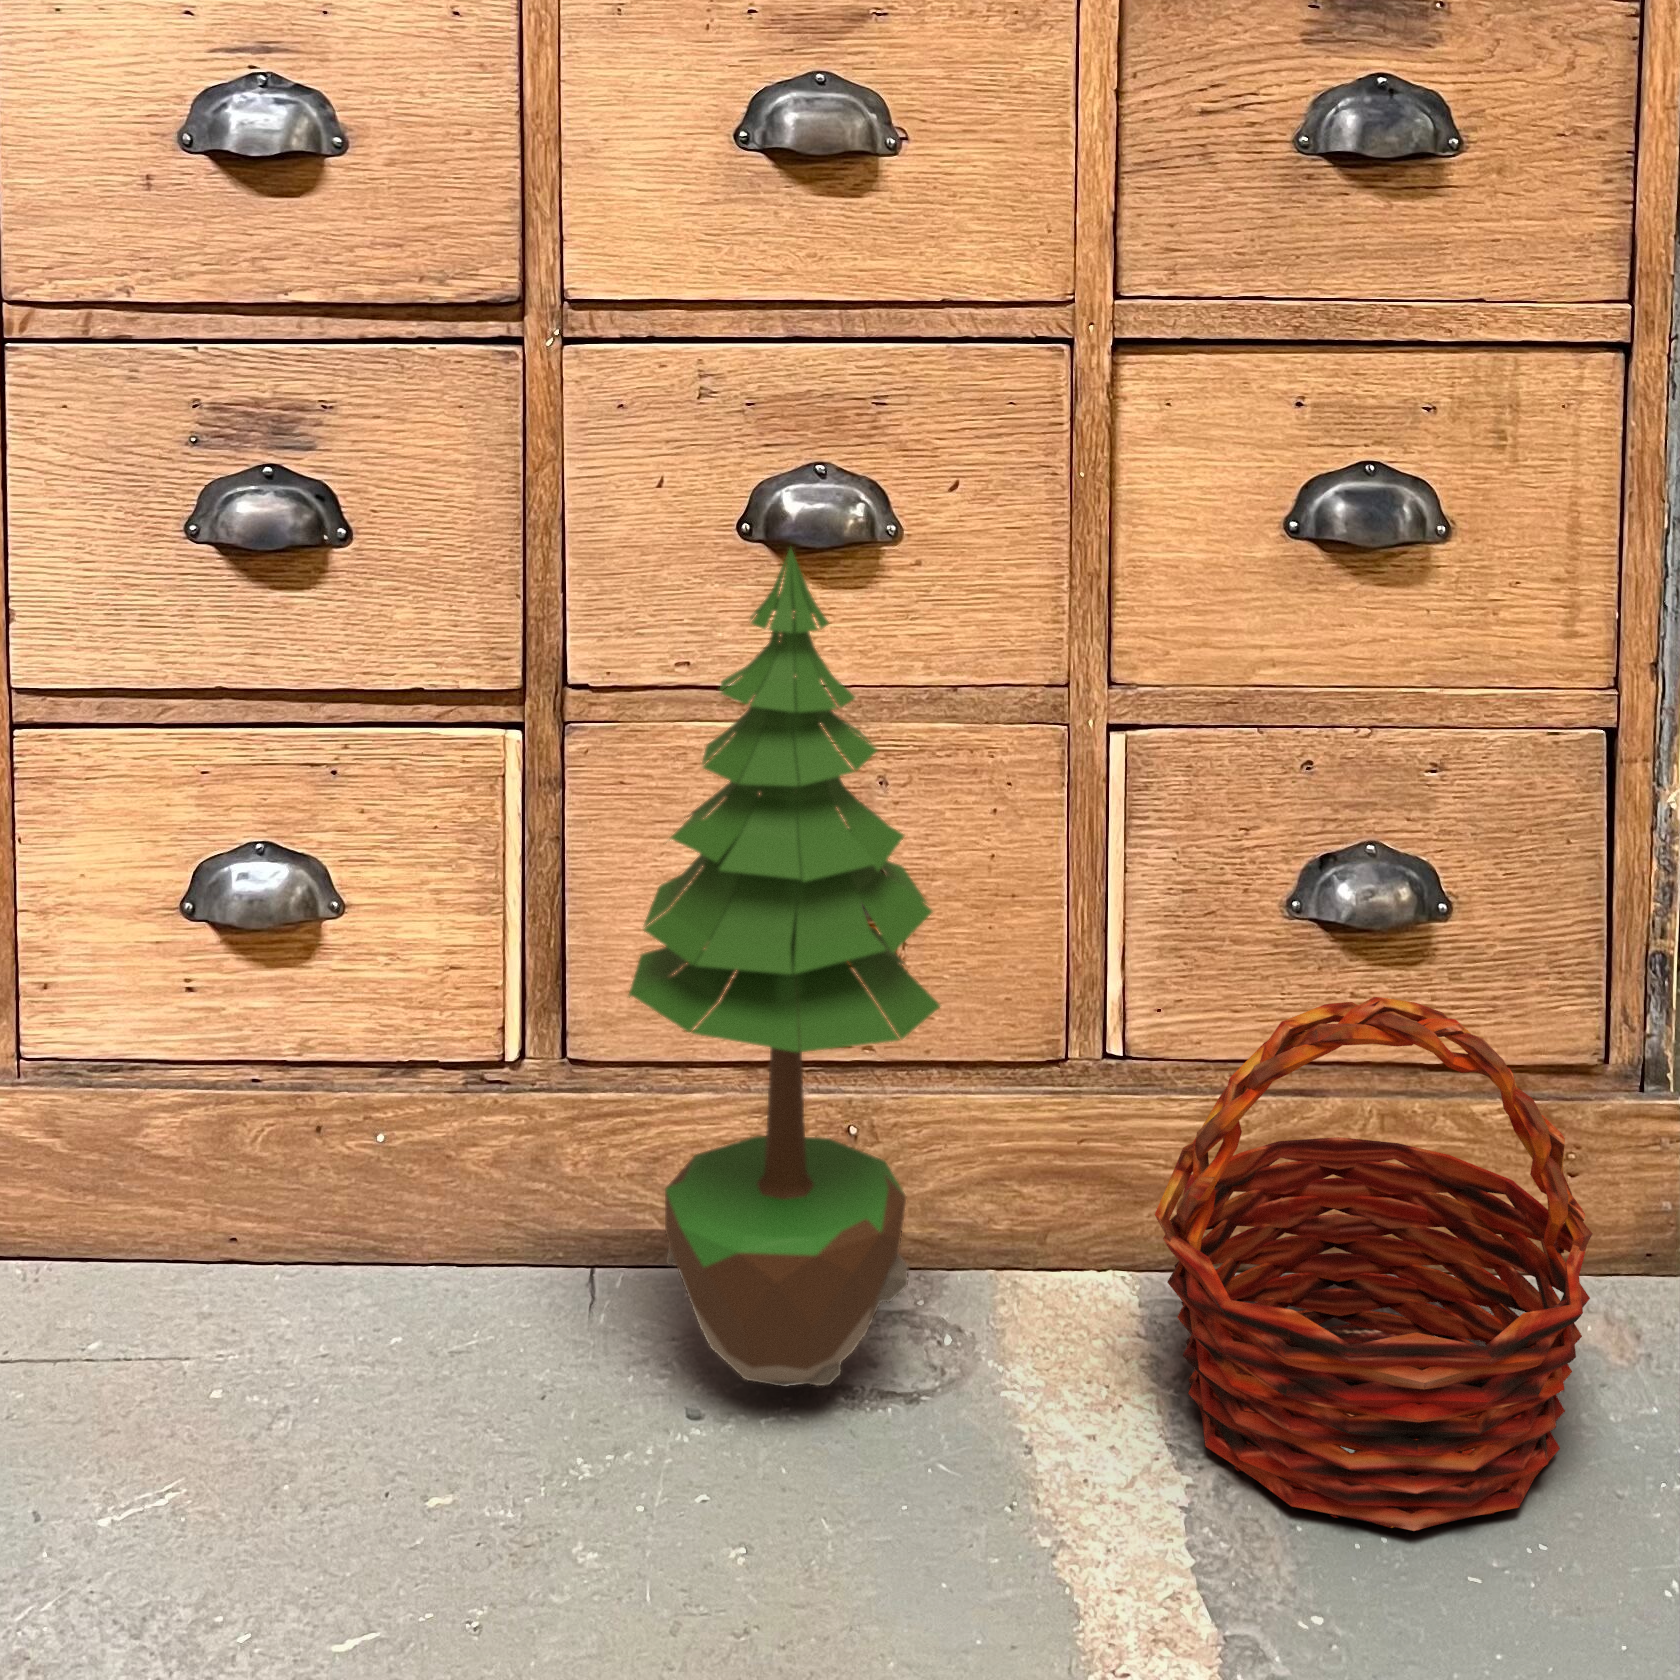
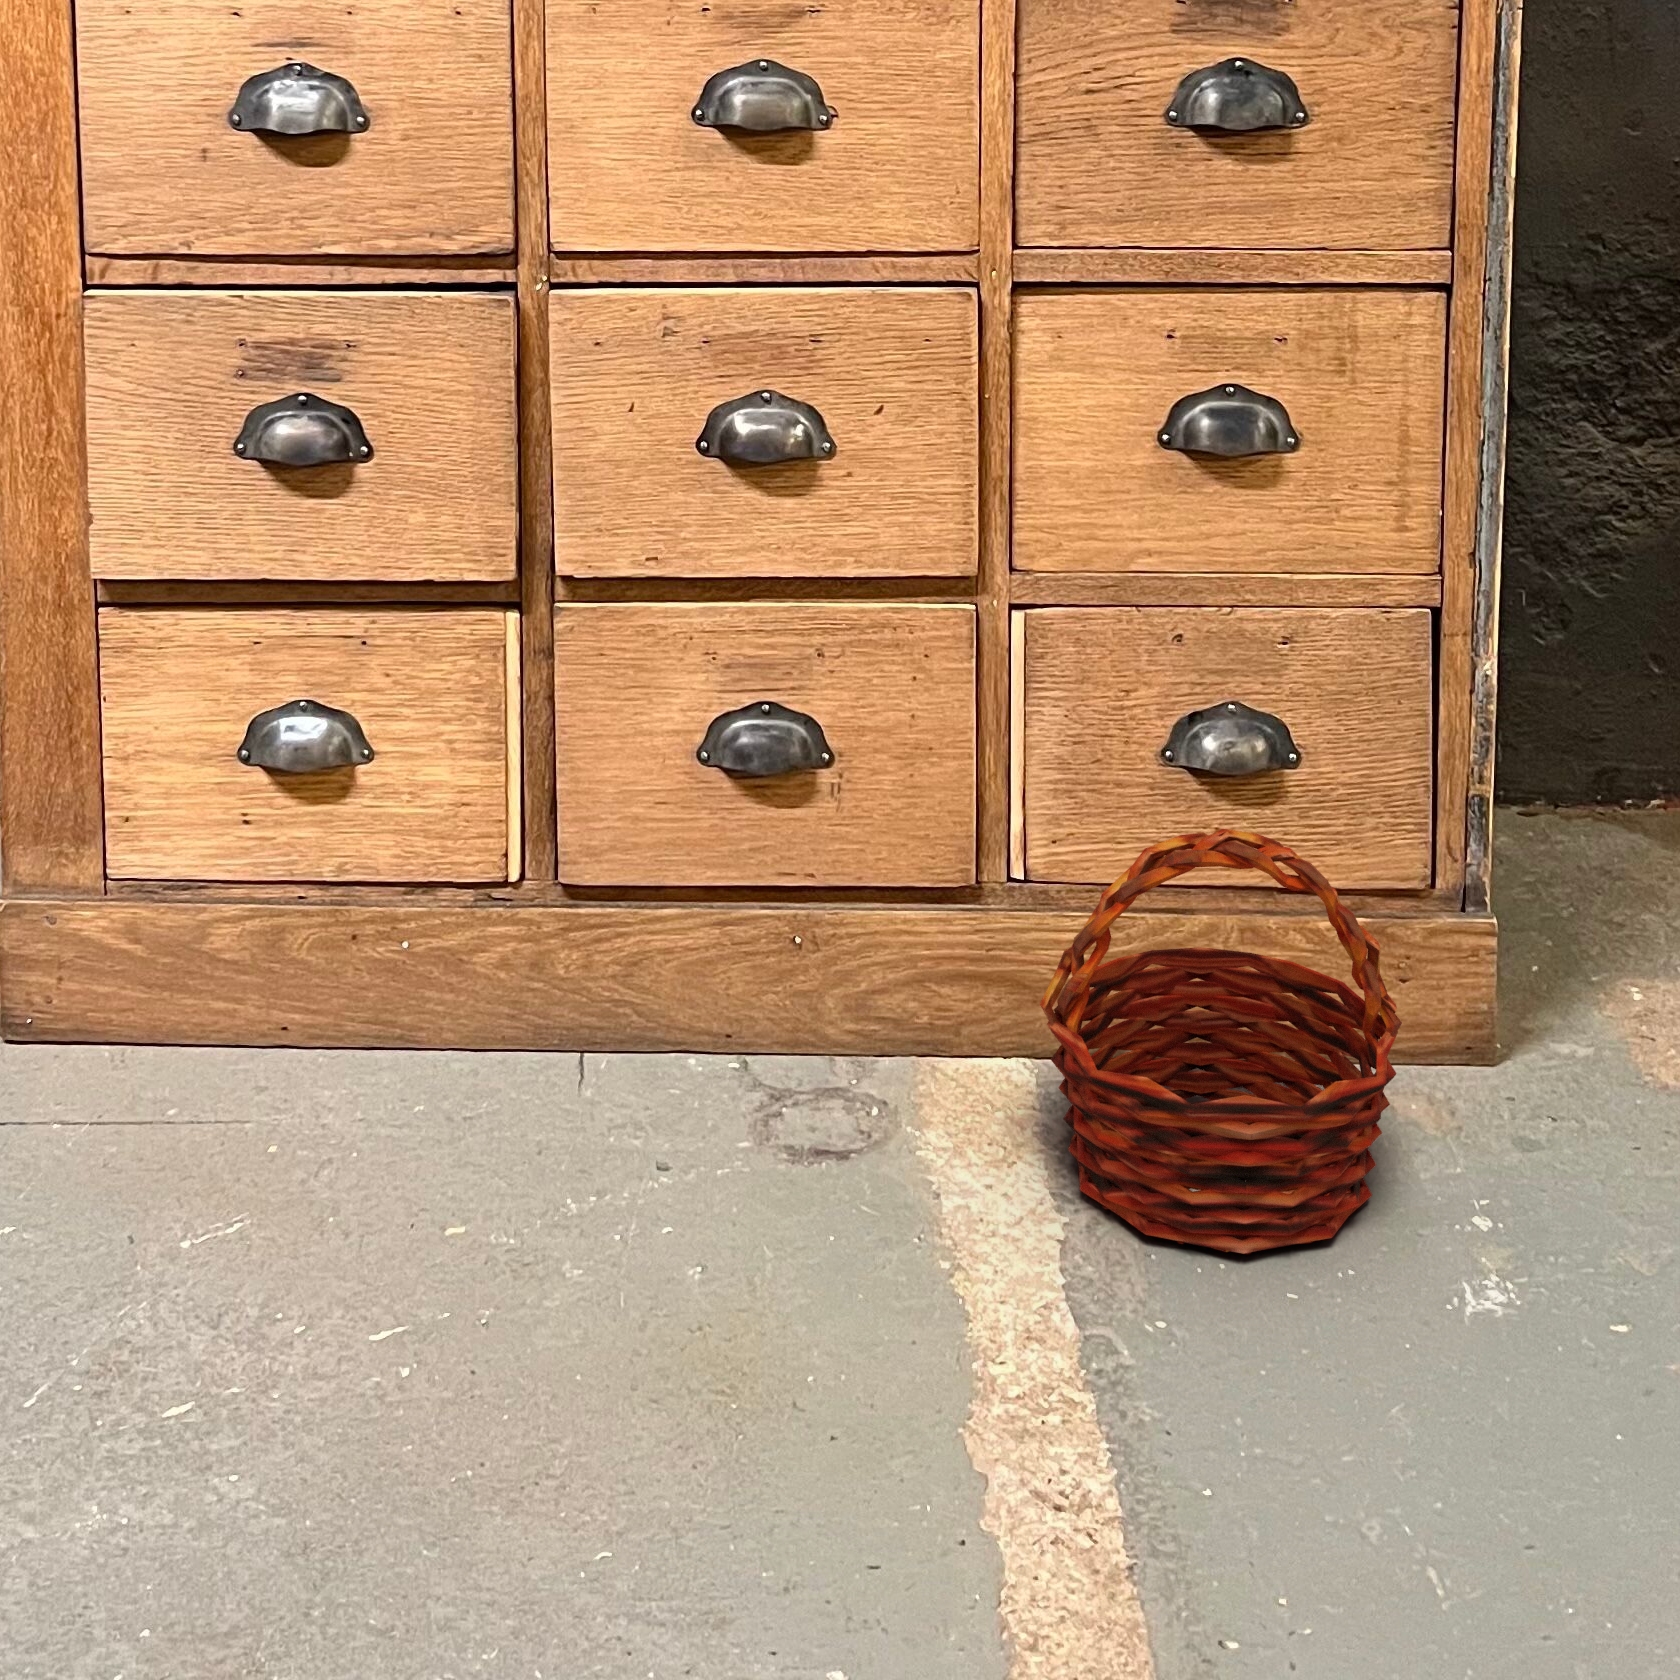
potted tree: present [629,549,940,1387] -> none [606,457,865,1143]

